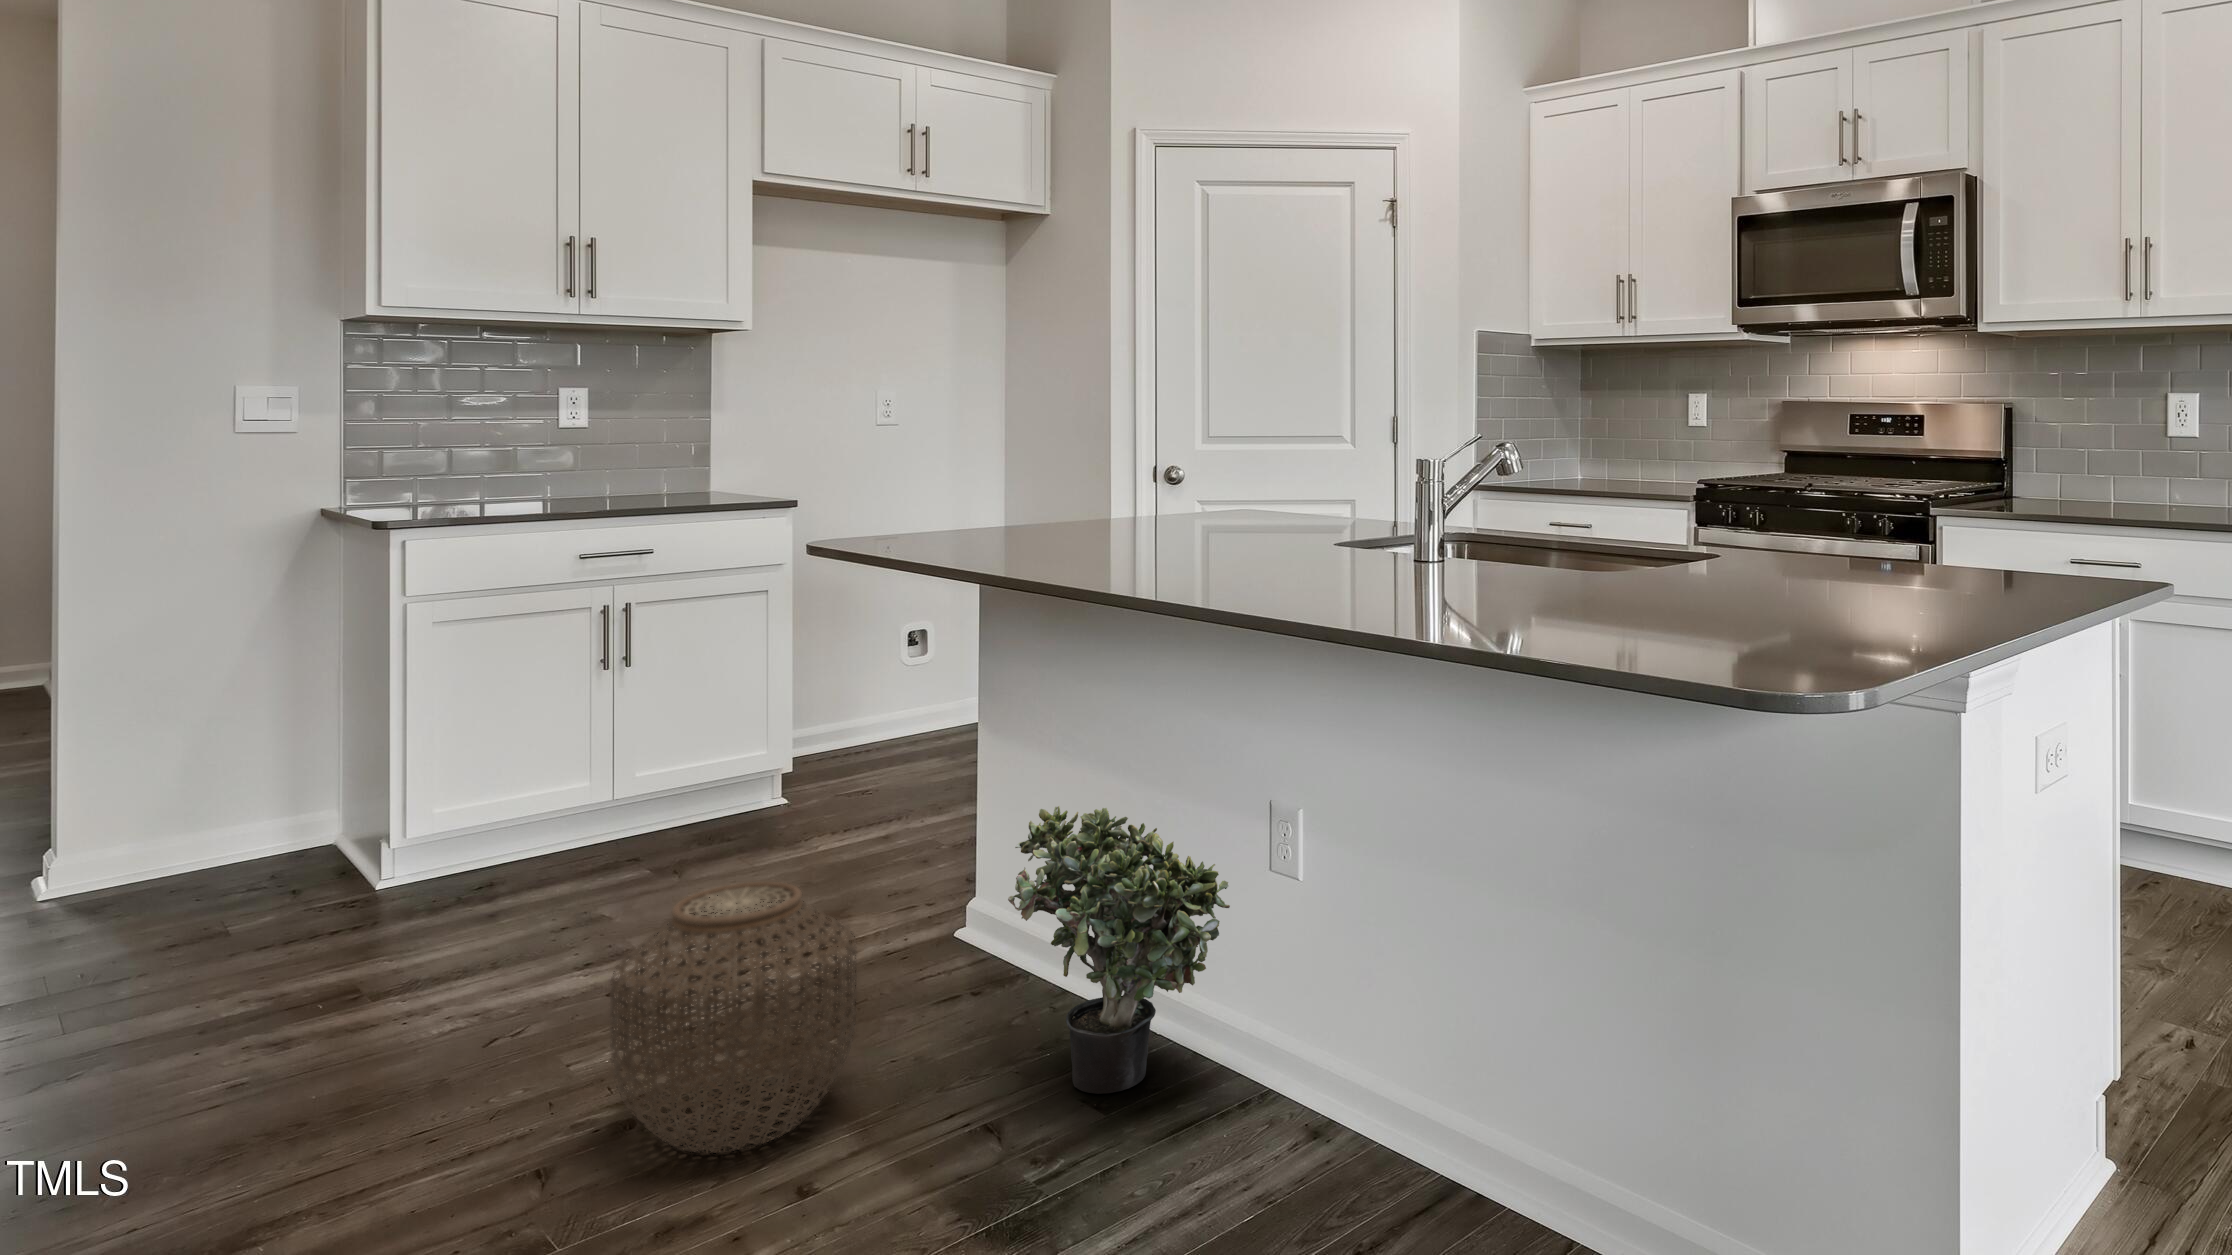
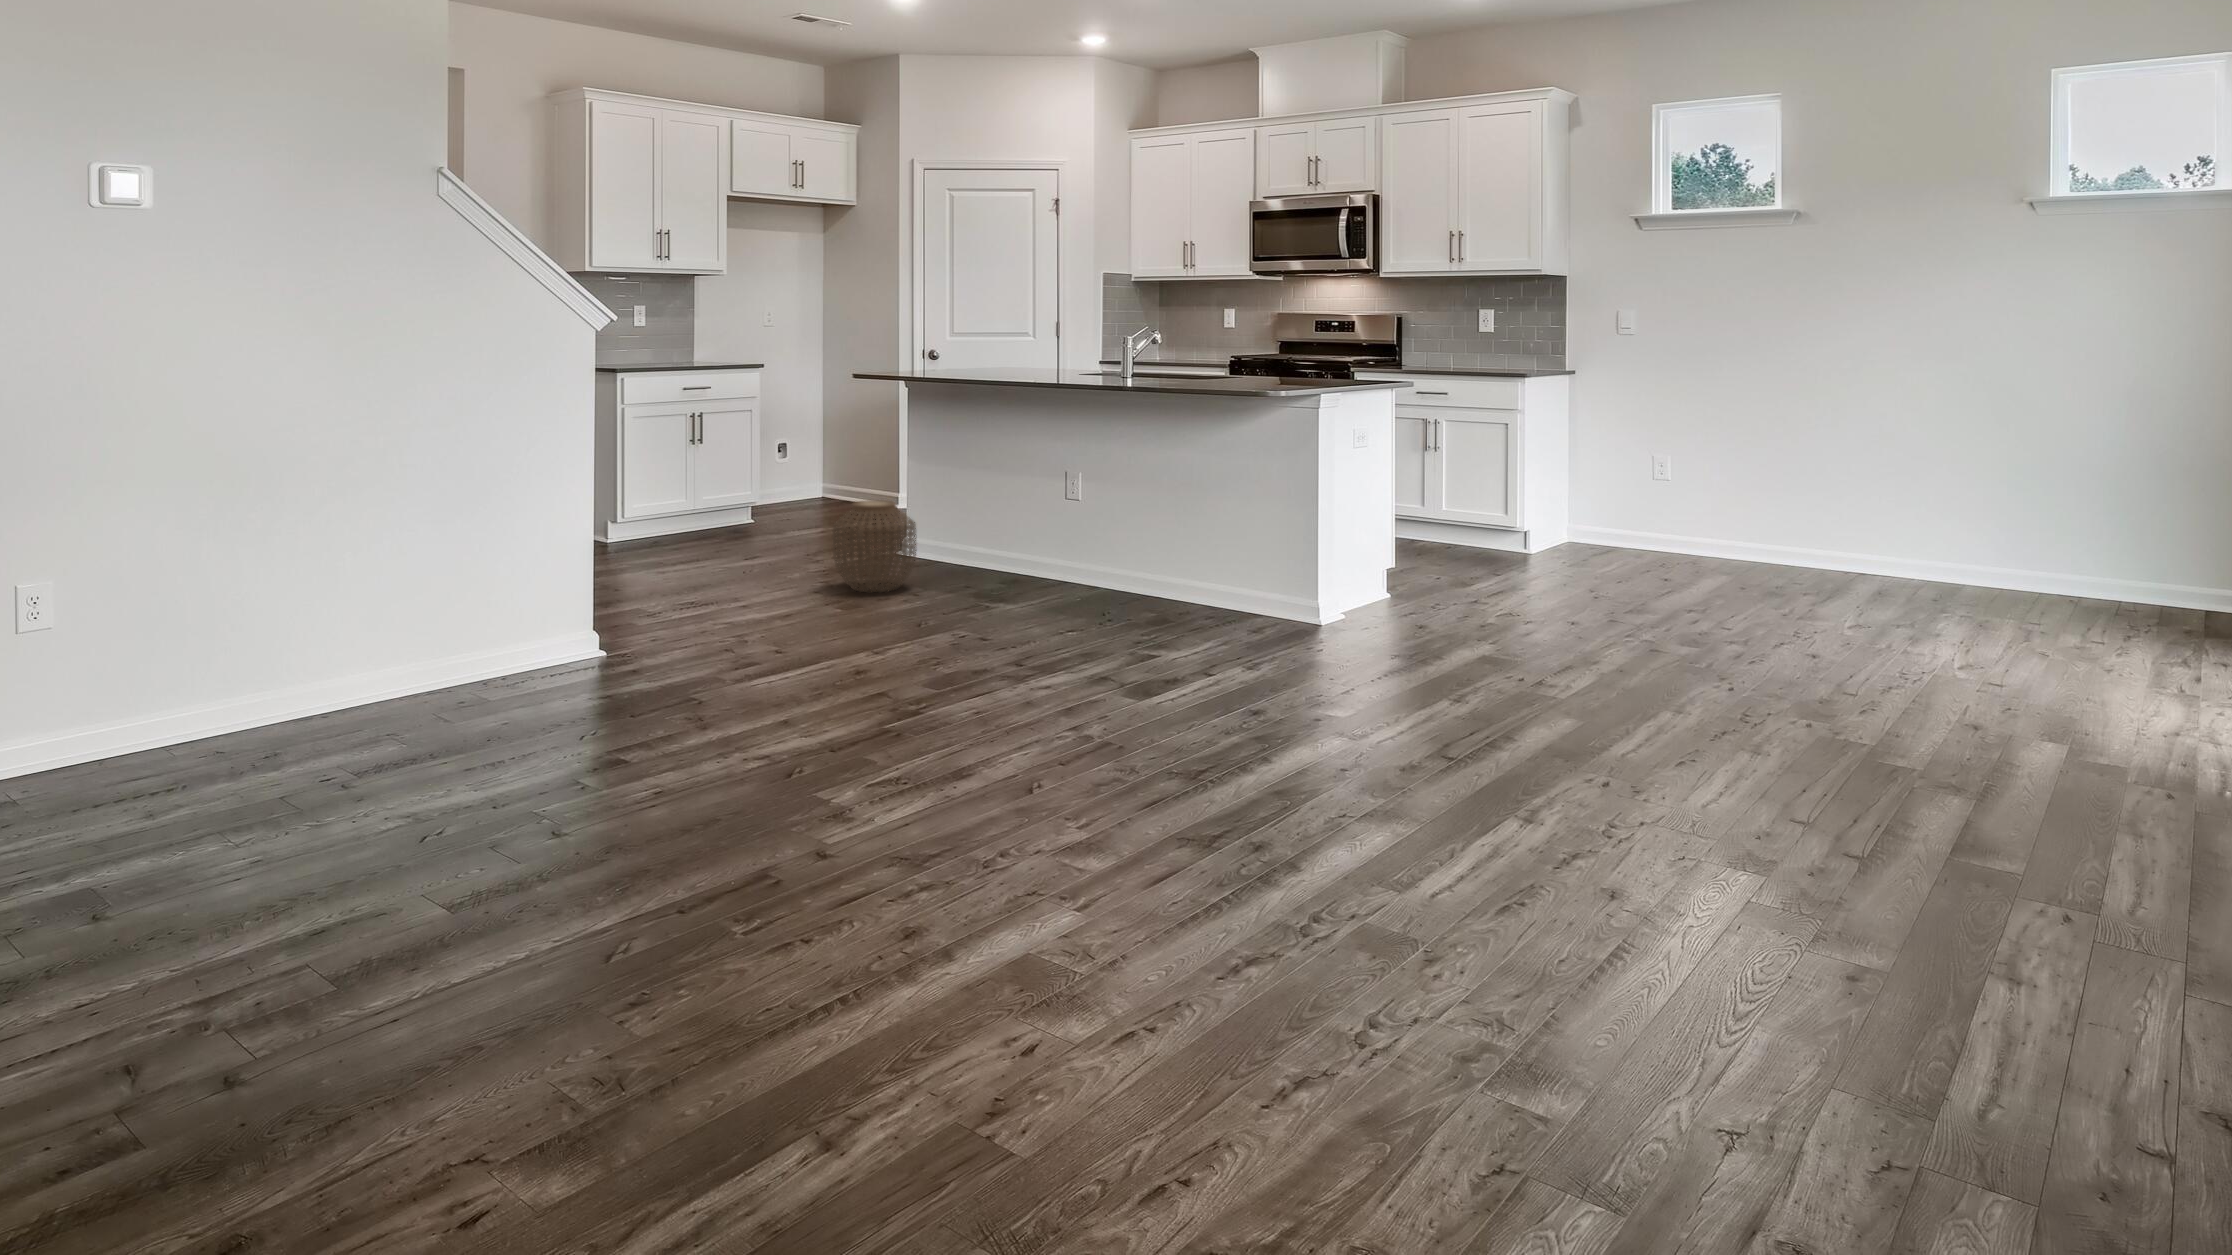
potted plant: present [1008,806,1230,1094] -> none [966,475,1055,584]

